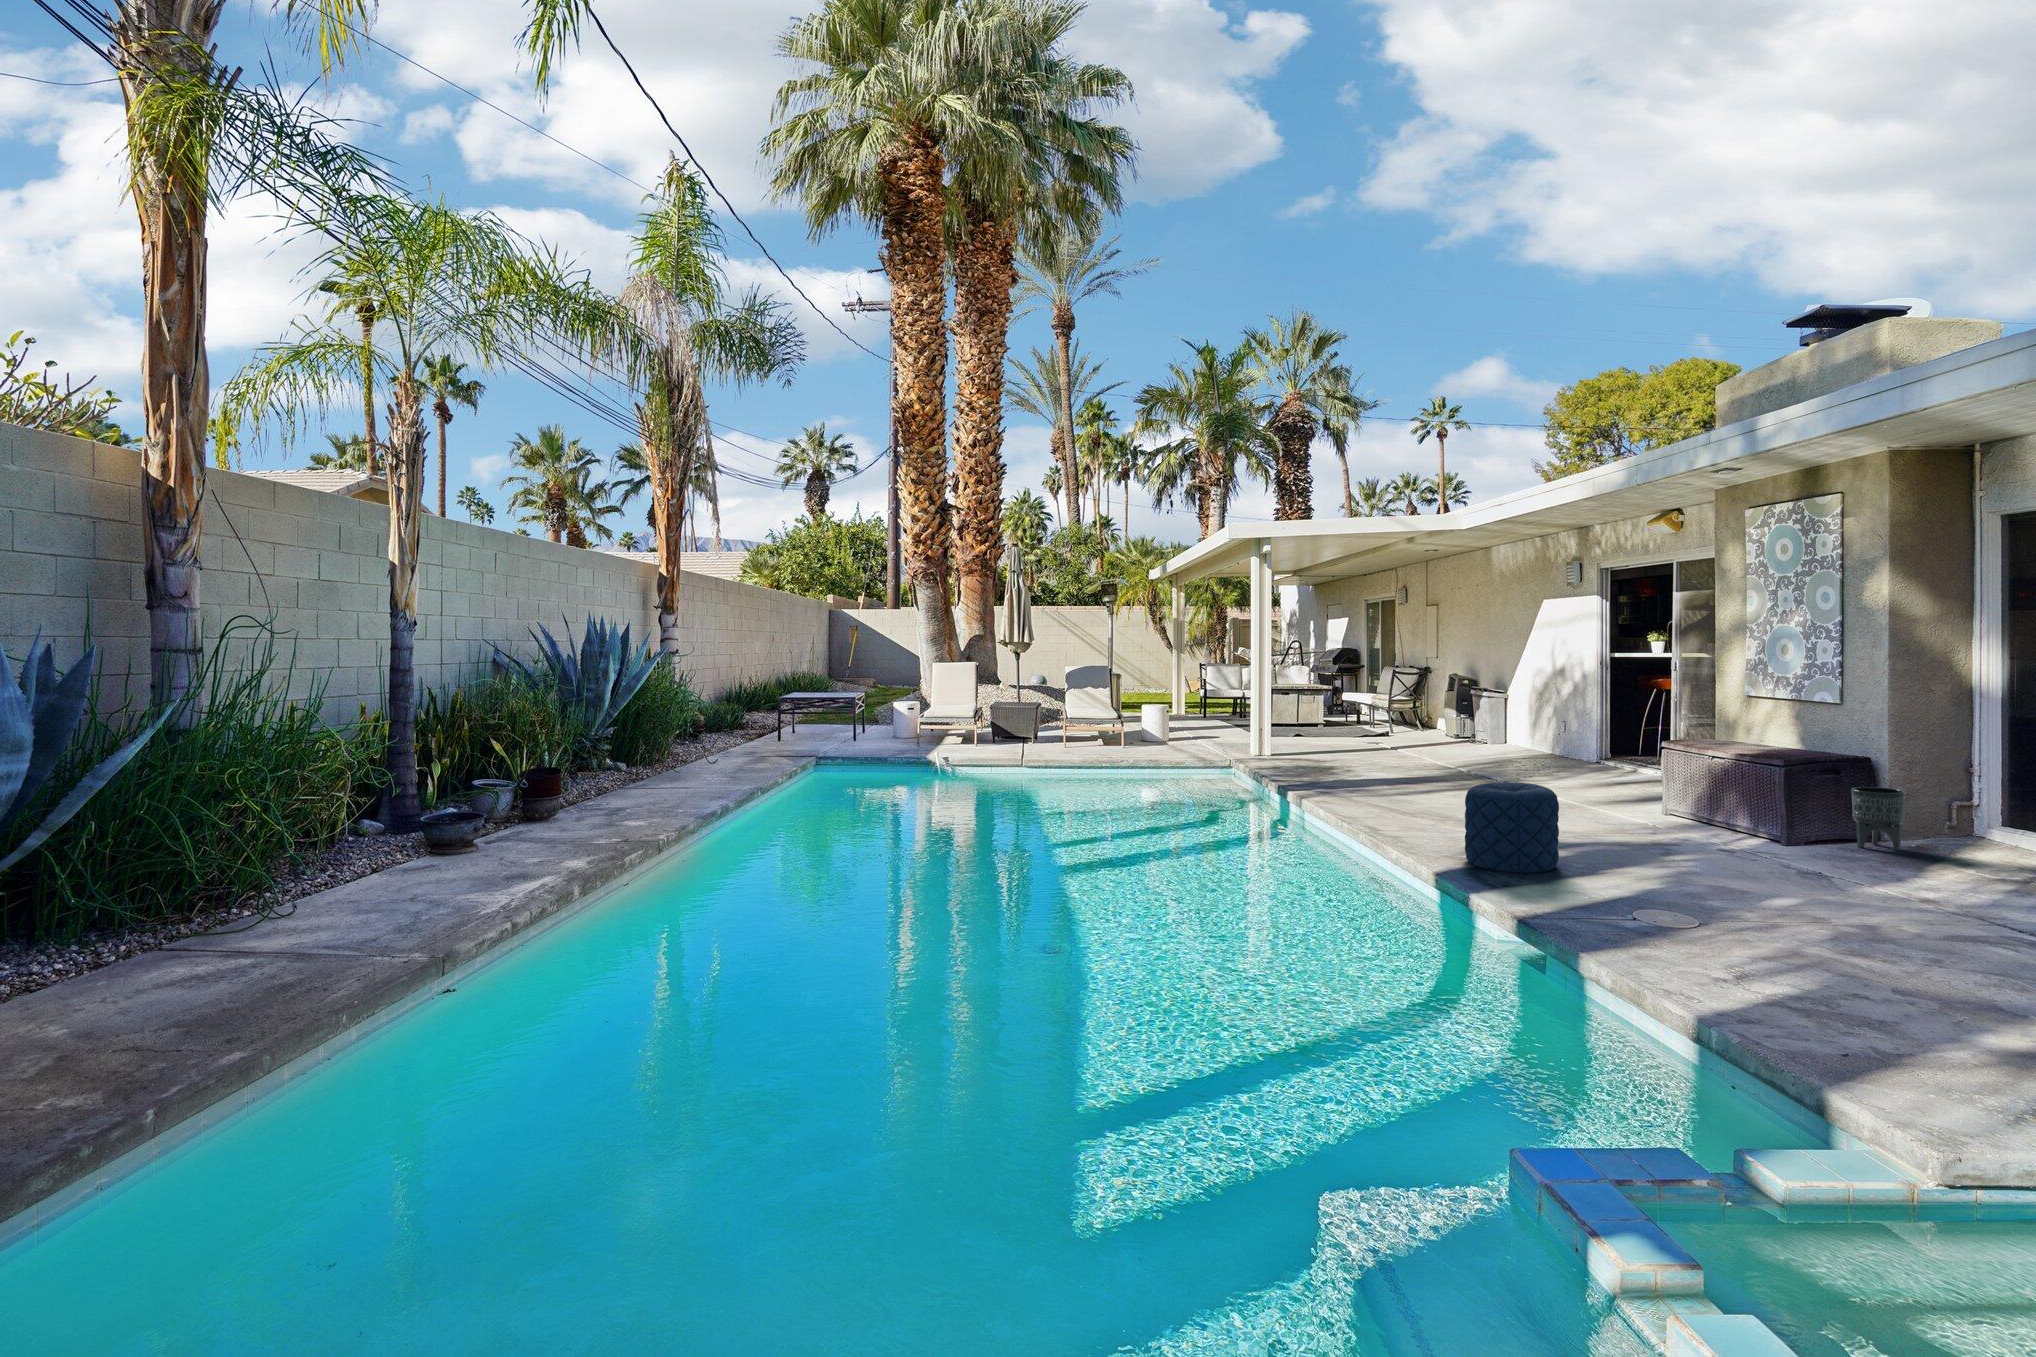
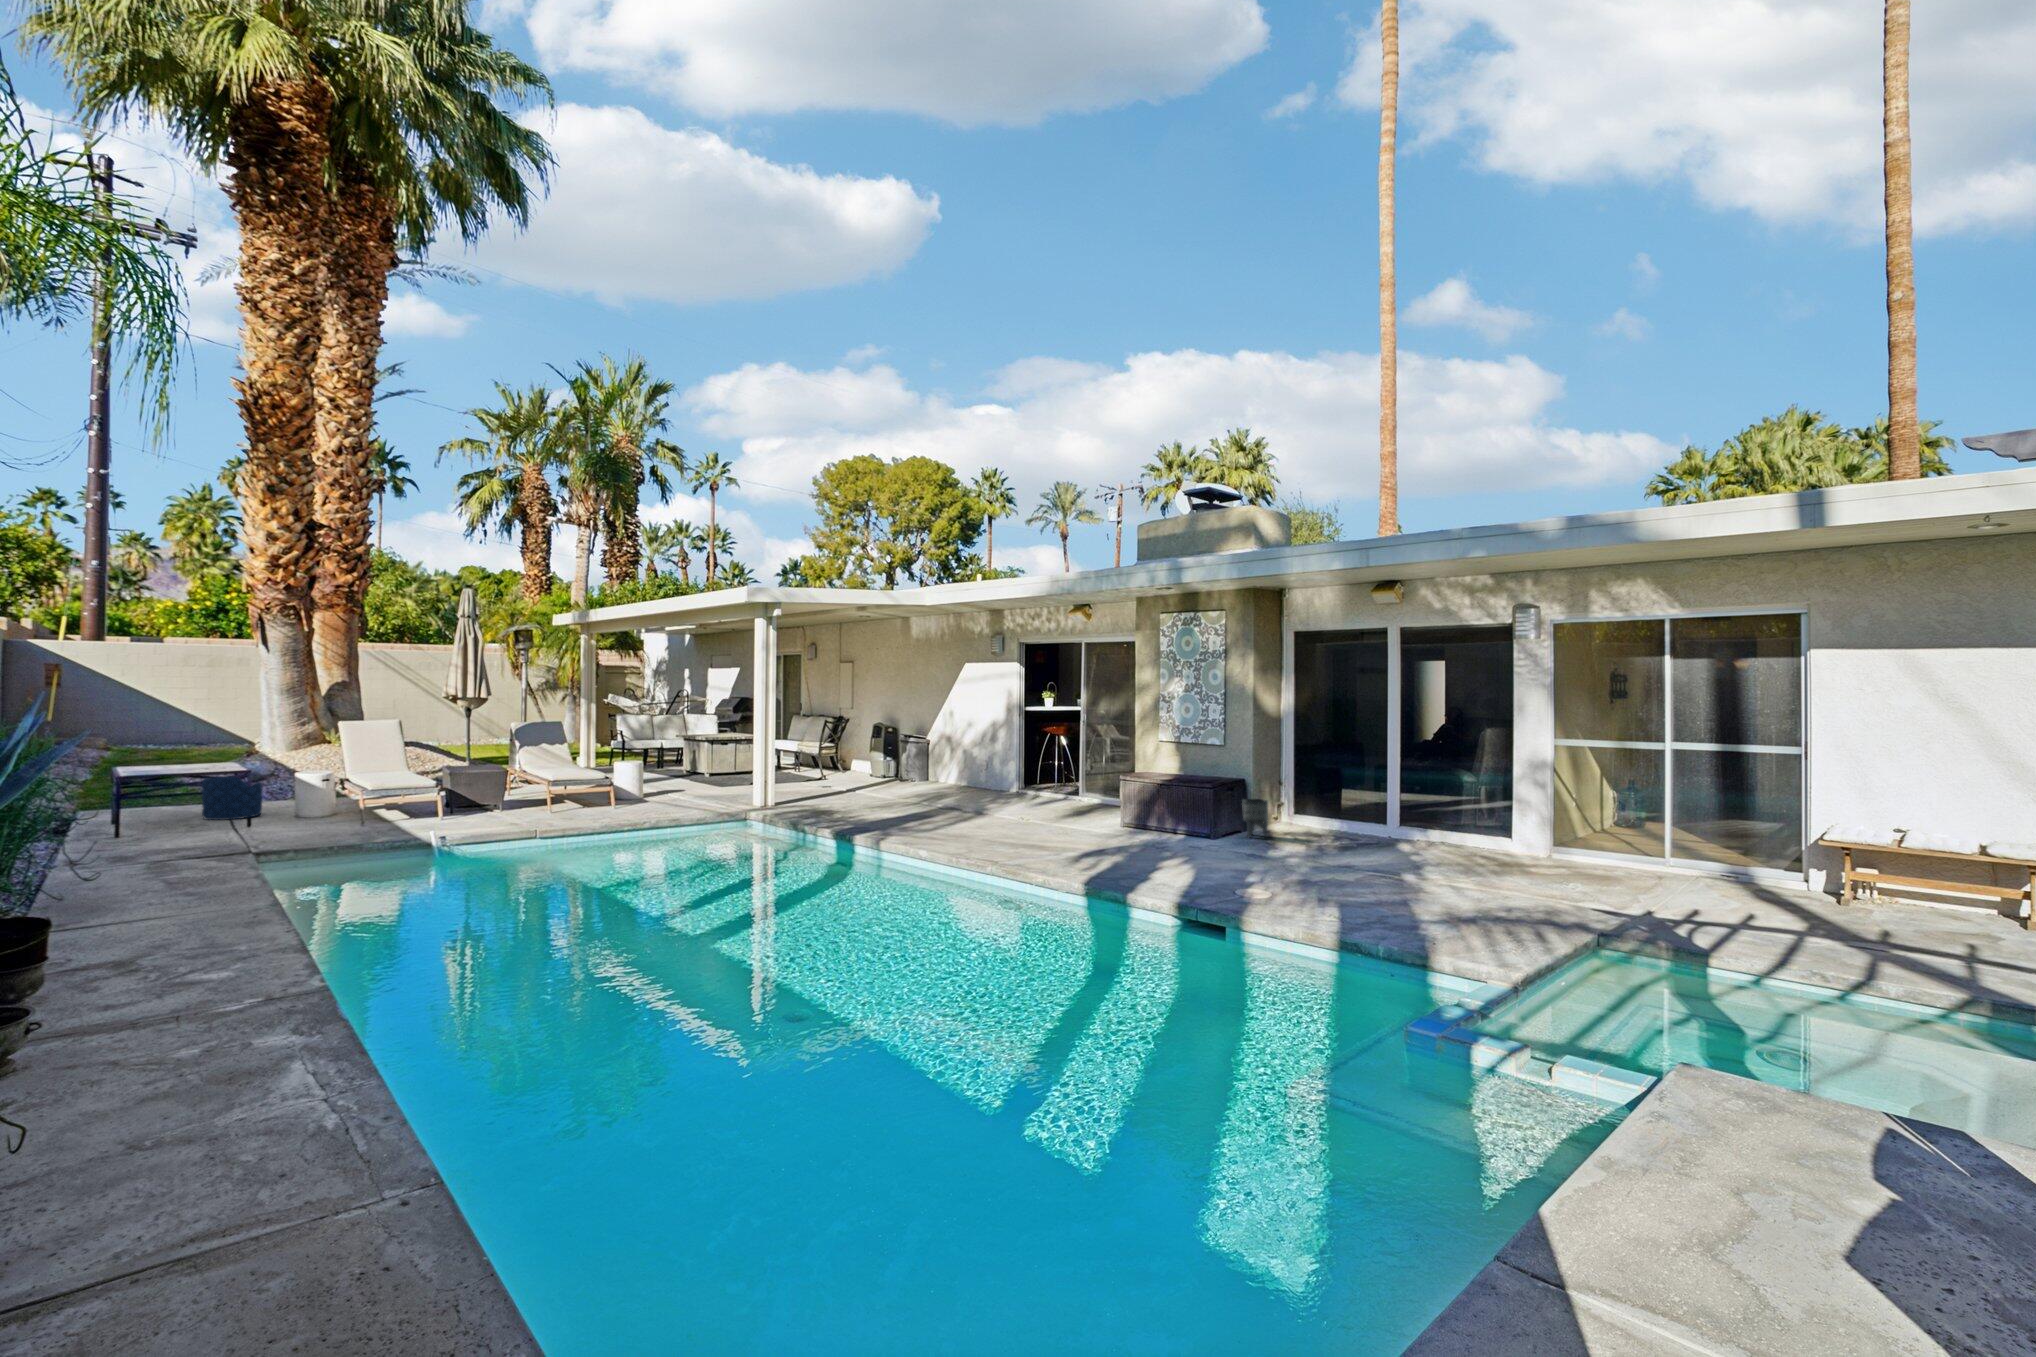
pouf: present [1465,782,1559,873] -> present [202,776,262,820]

